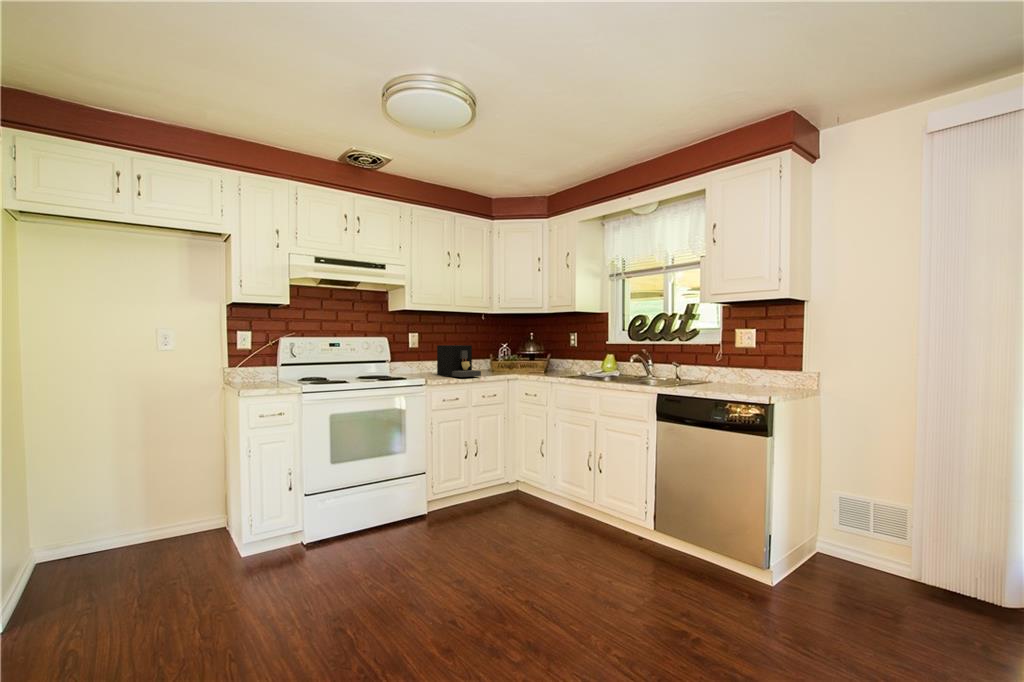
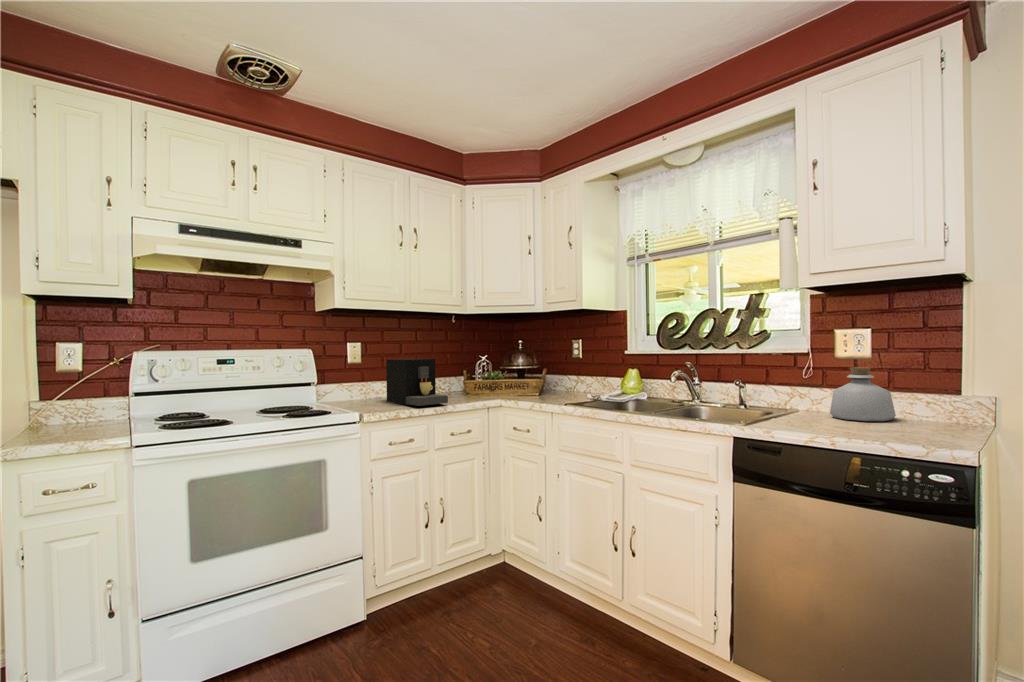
bottle: none [726,354,763,387] -> present [830,367,896,421]

